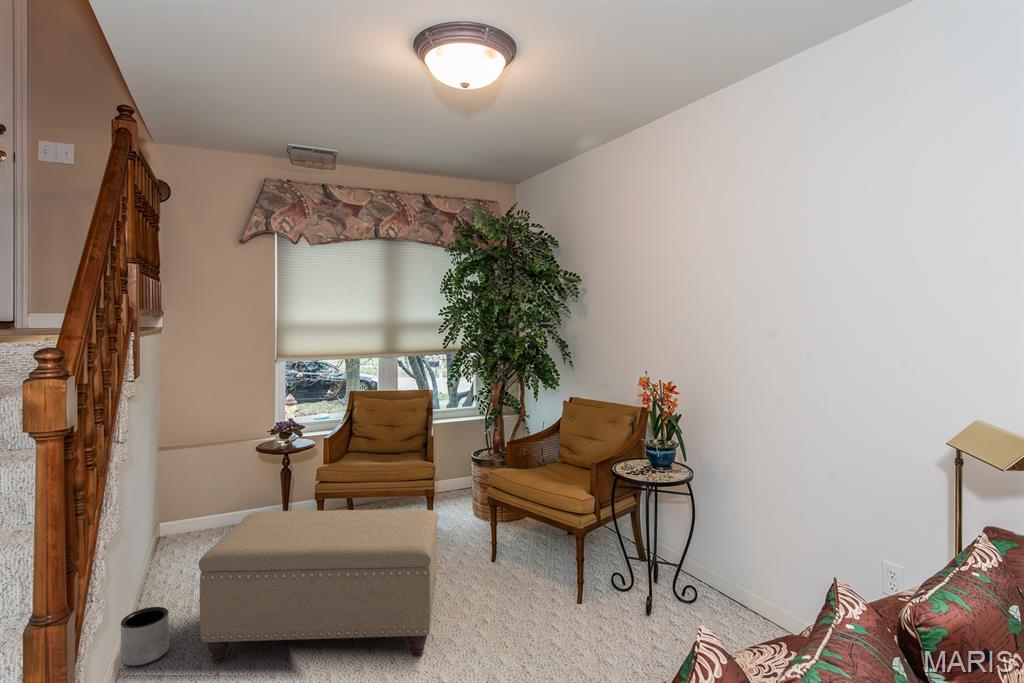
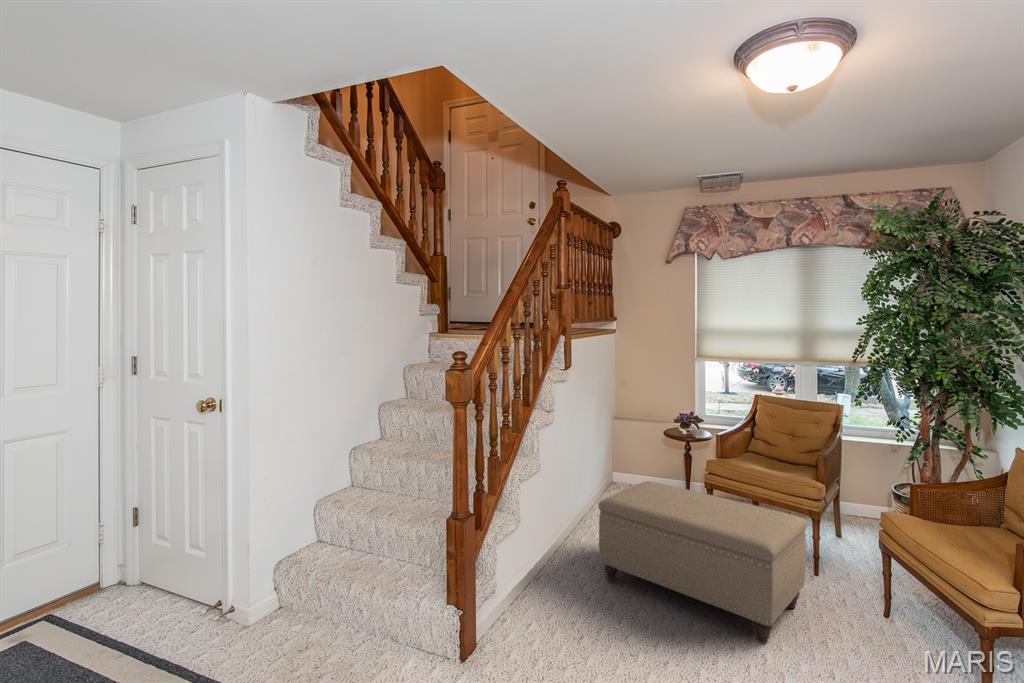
planter: present [121,607,169,666] -> none [557,528,585,565]

